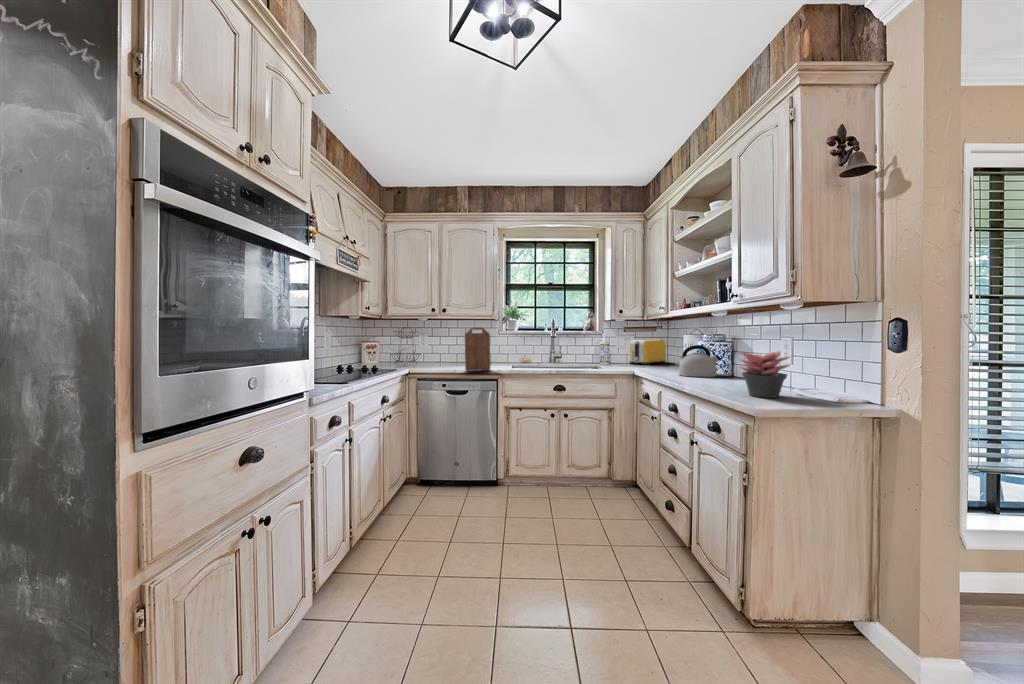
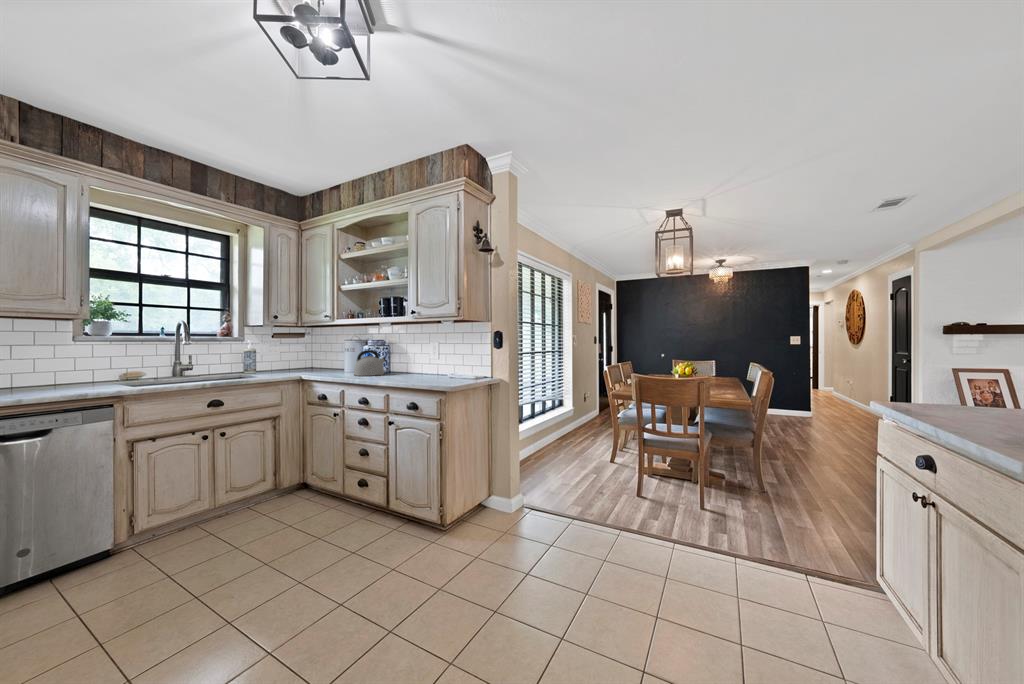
cutting board: present [465,327,490,371] -> none [26,326,85,395]
toaster: present [629,339,666,365] -> none [284,347,319,371]
succulent plant: present [739,351,790,398] -> none [422,351,452,382]

